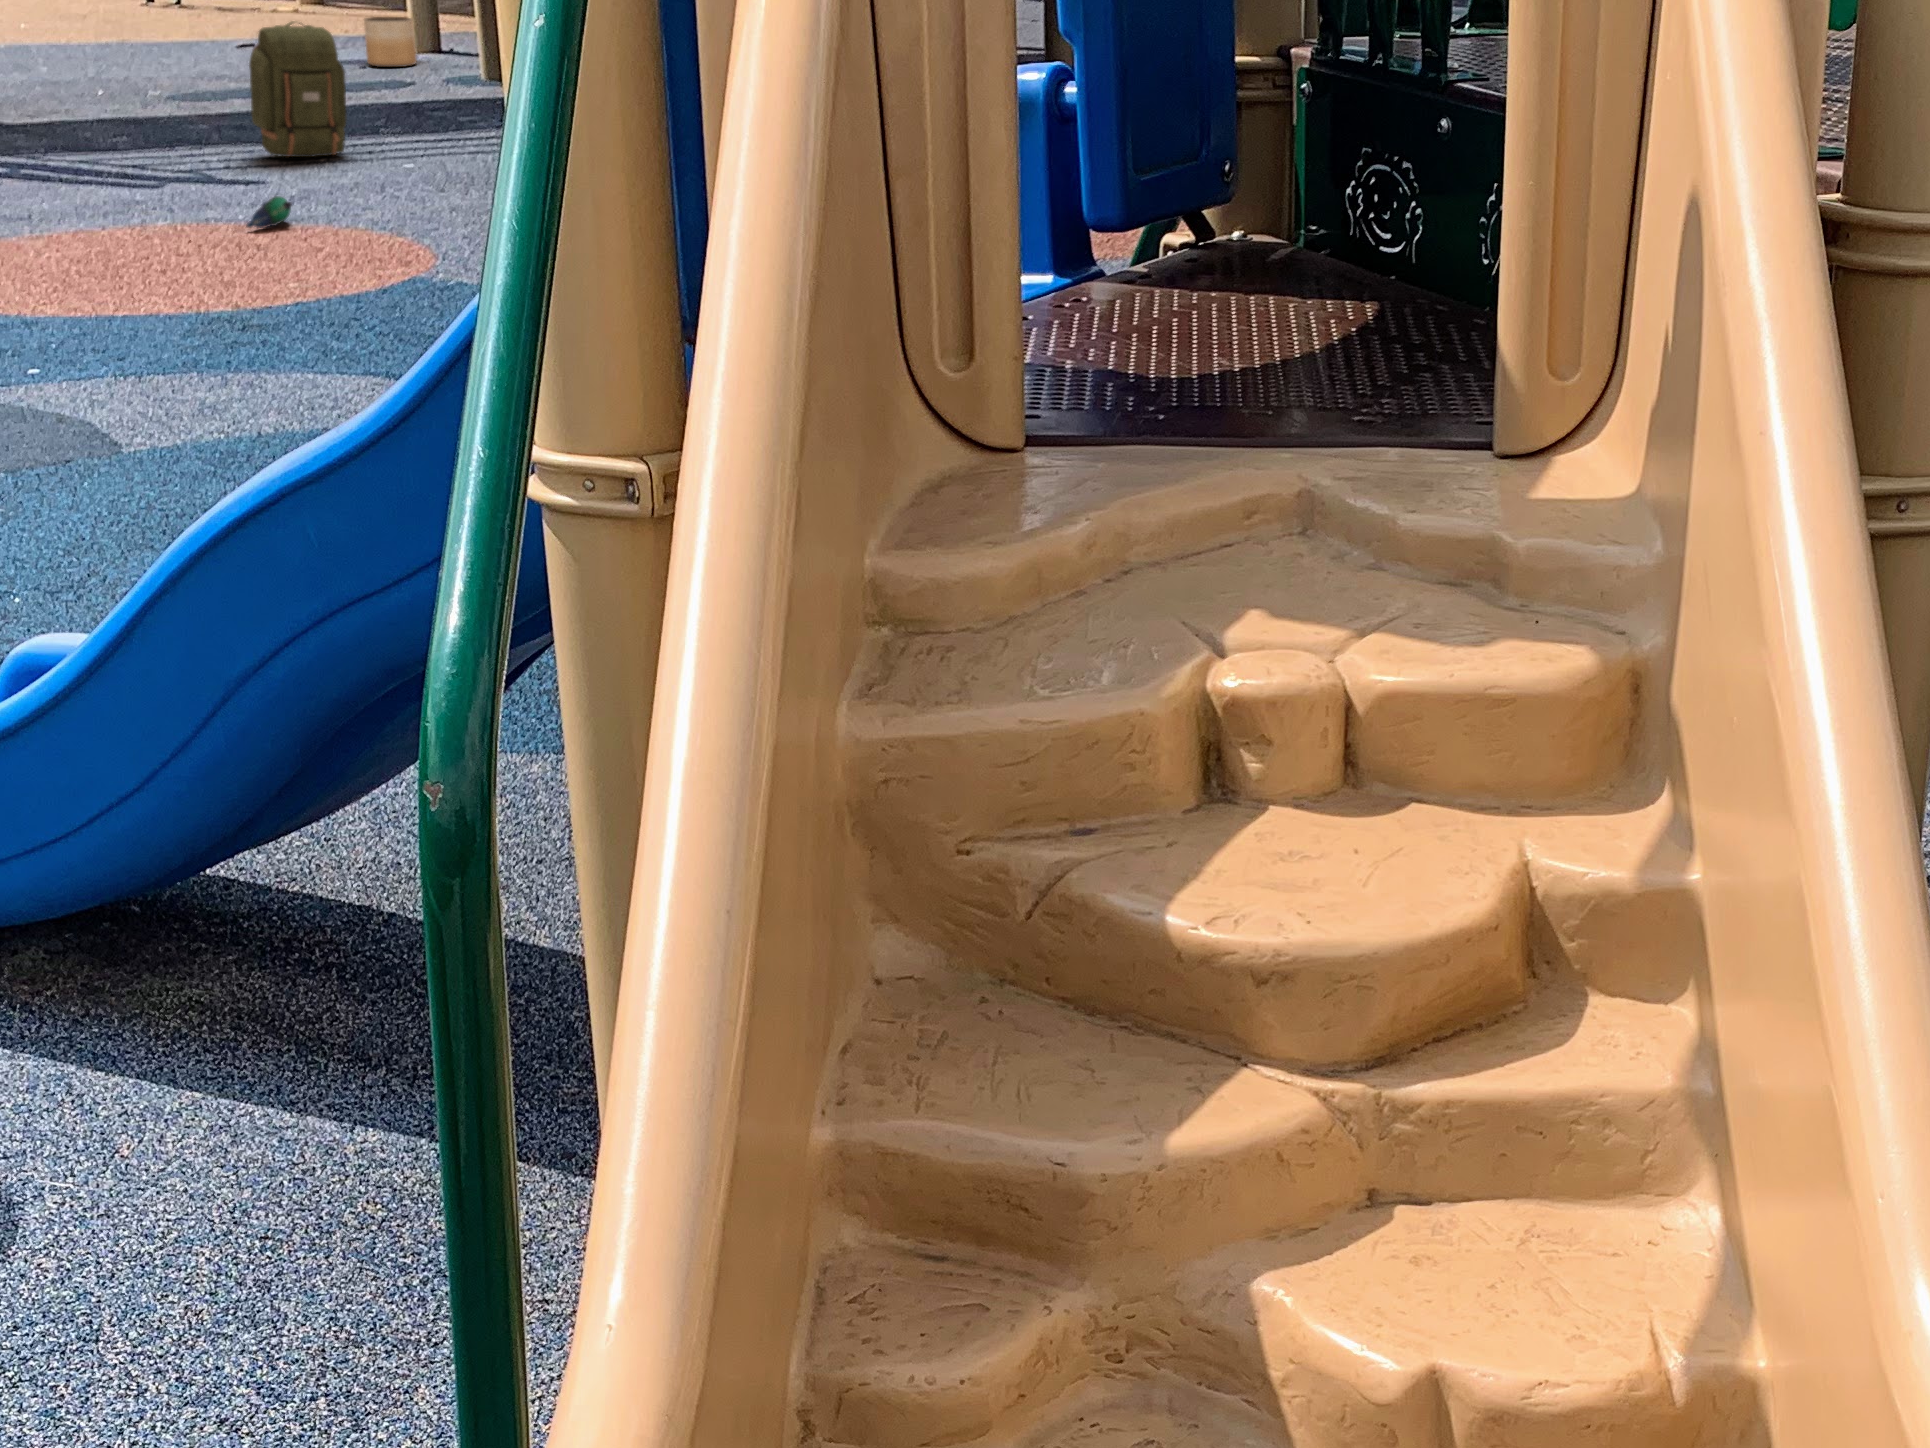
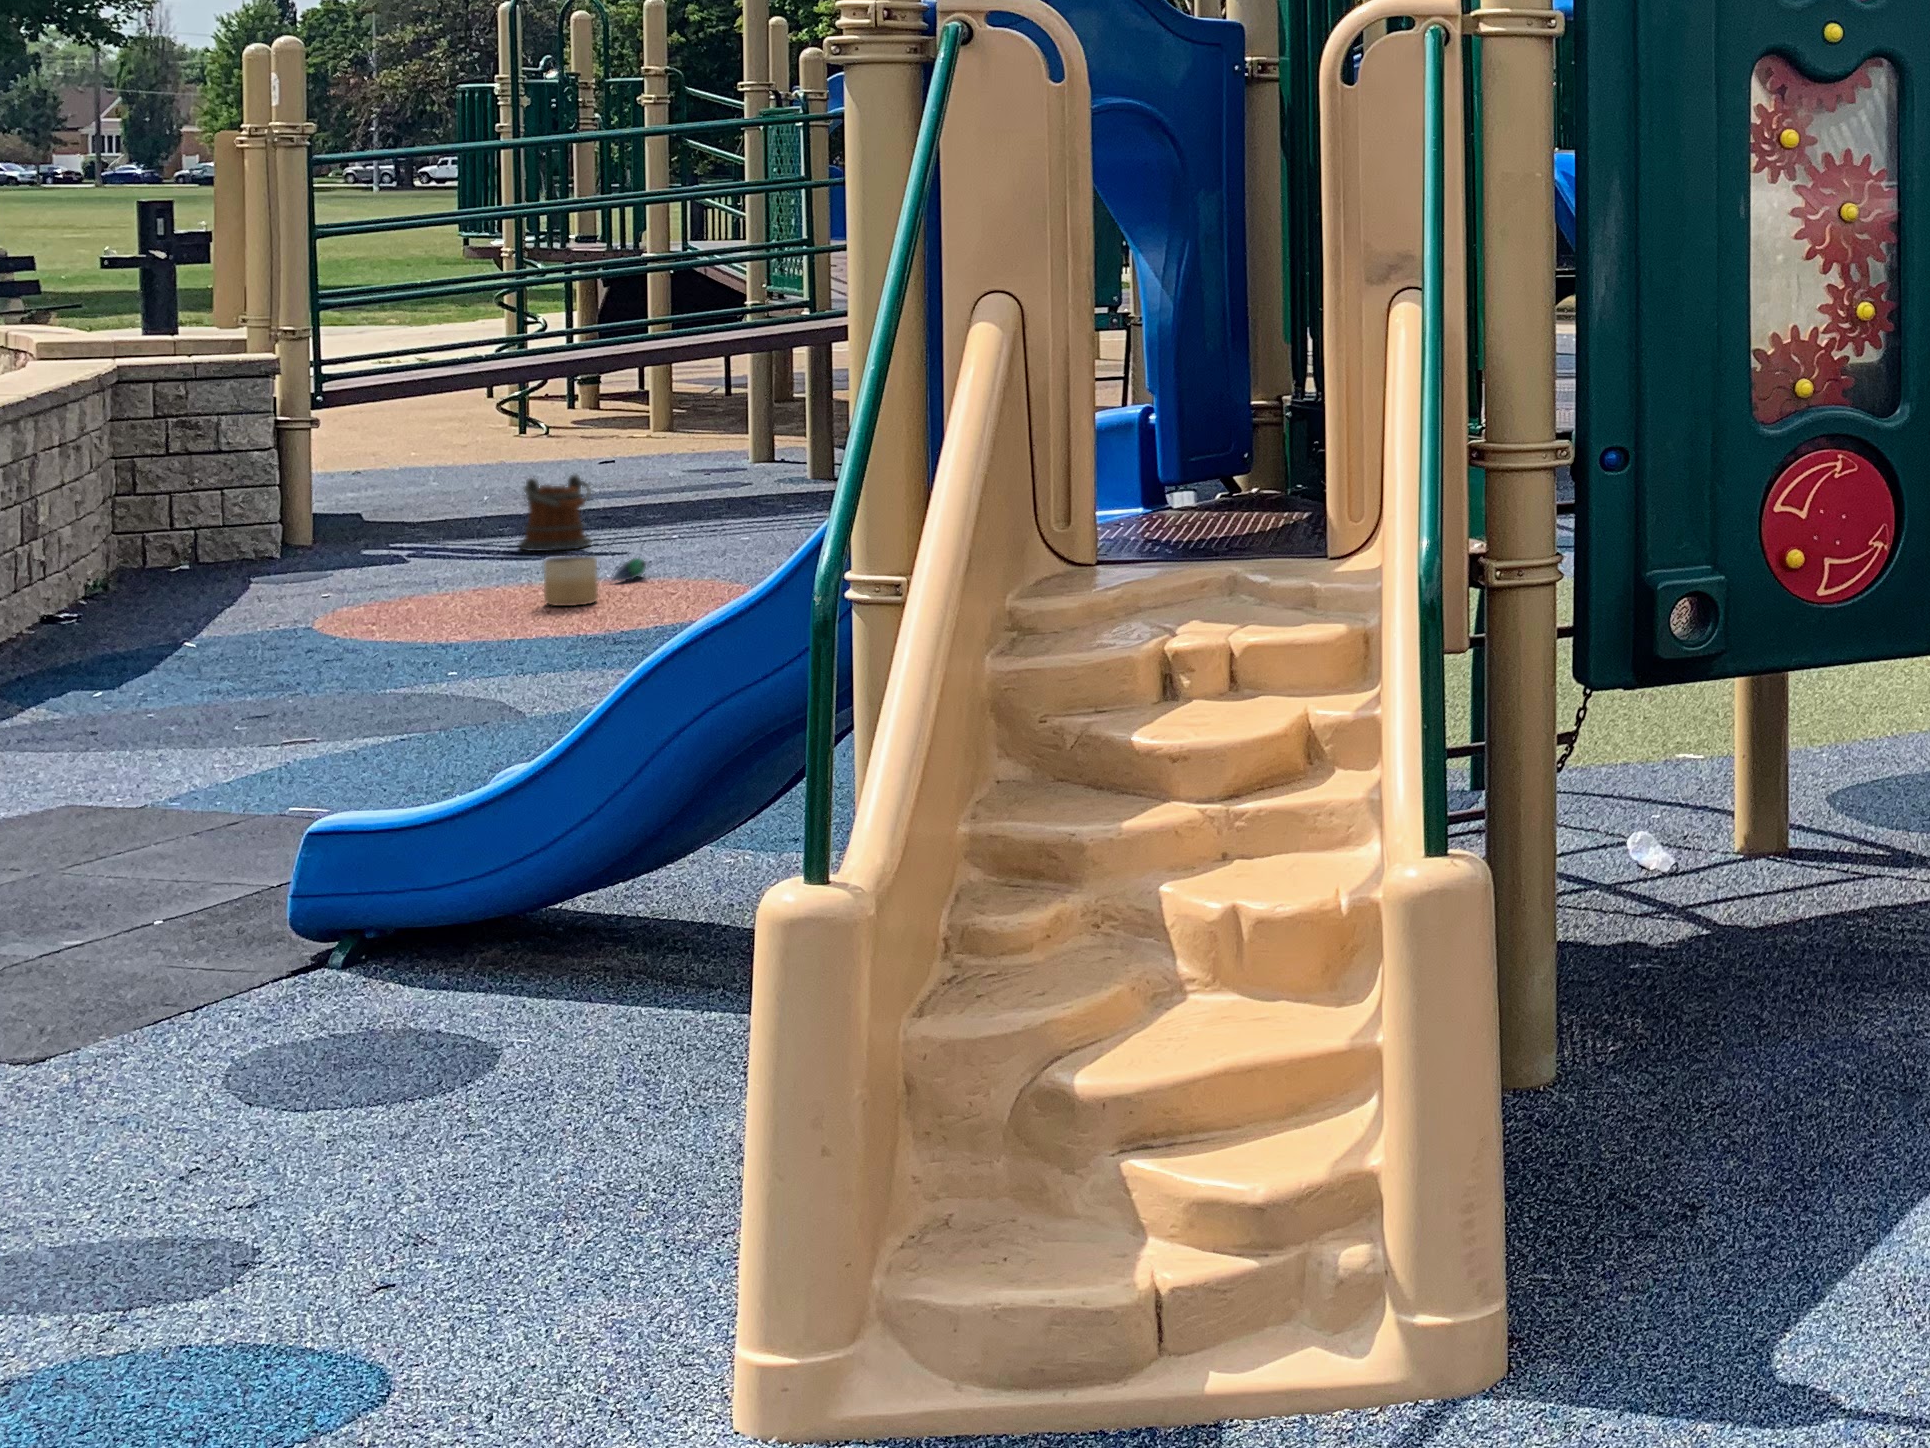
planter: present [364,17,417,67] -> present [544,556,598,606]
backpack: present [249,22,346,157] -> none [615,436,693,535]
bucket: none [131,72,226,176] -> present [518,475,591,551]

